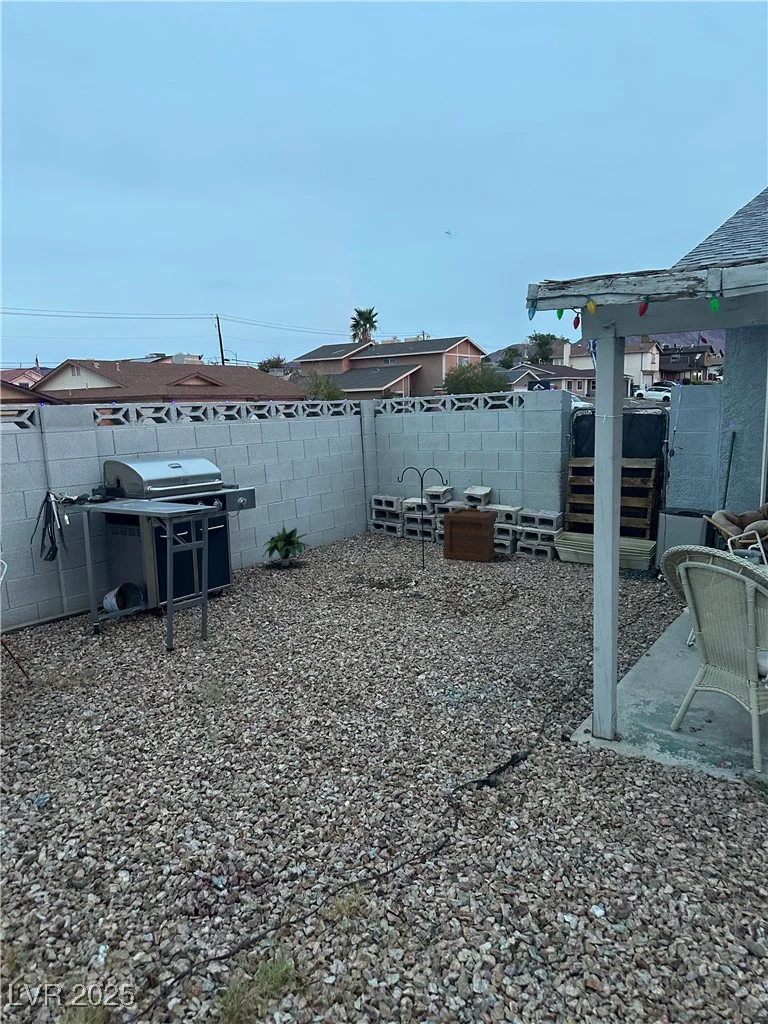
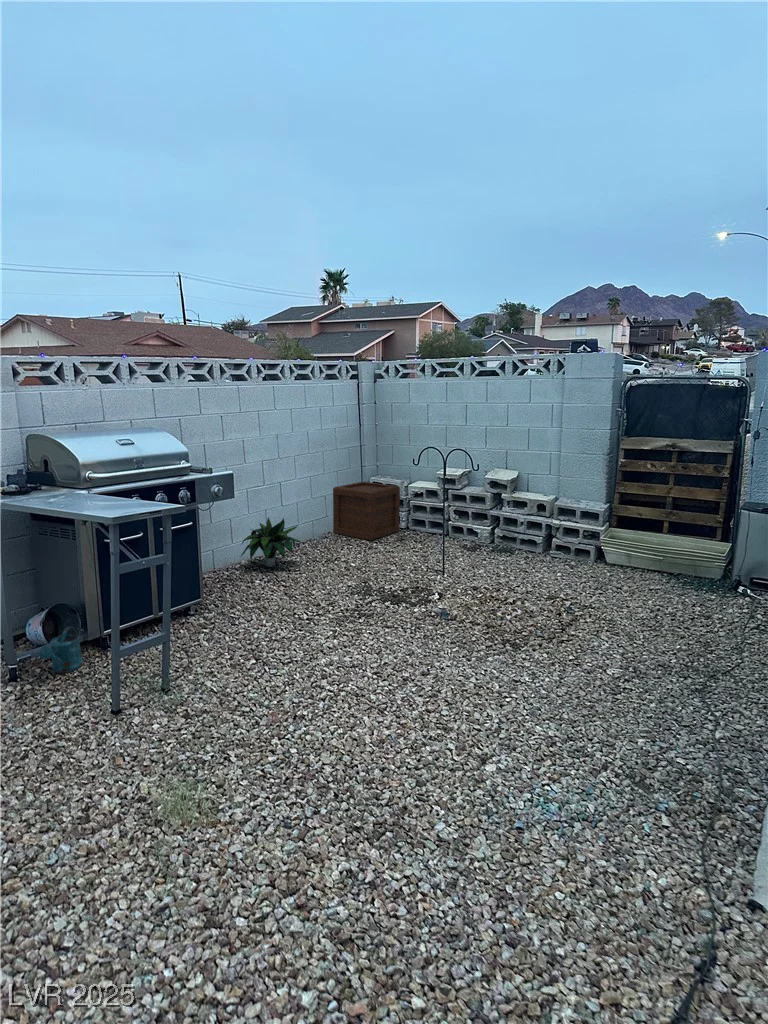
wooden crate: present [444,508,498,562] -> present [333,482,400,541]
watering can: none [116,597,144,629] -> present [39,627,83,673]

